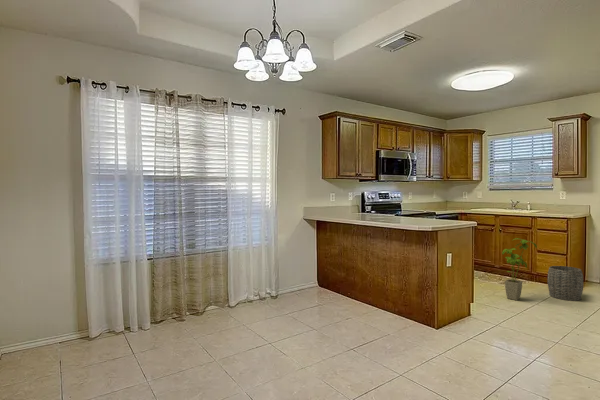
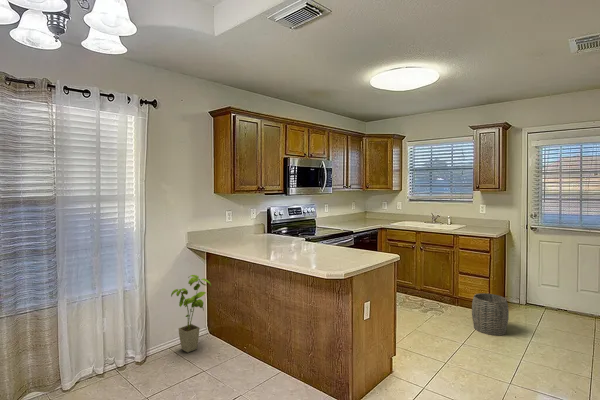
house plant: present [502,238,537,300] -> present [171,275,211,352]

